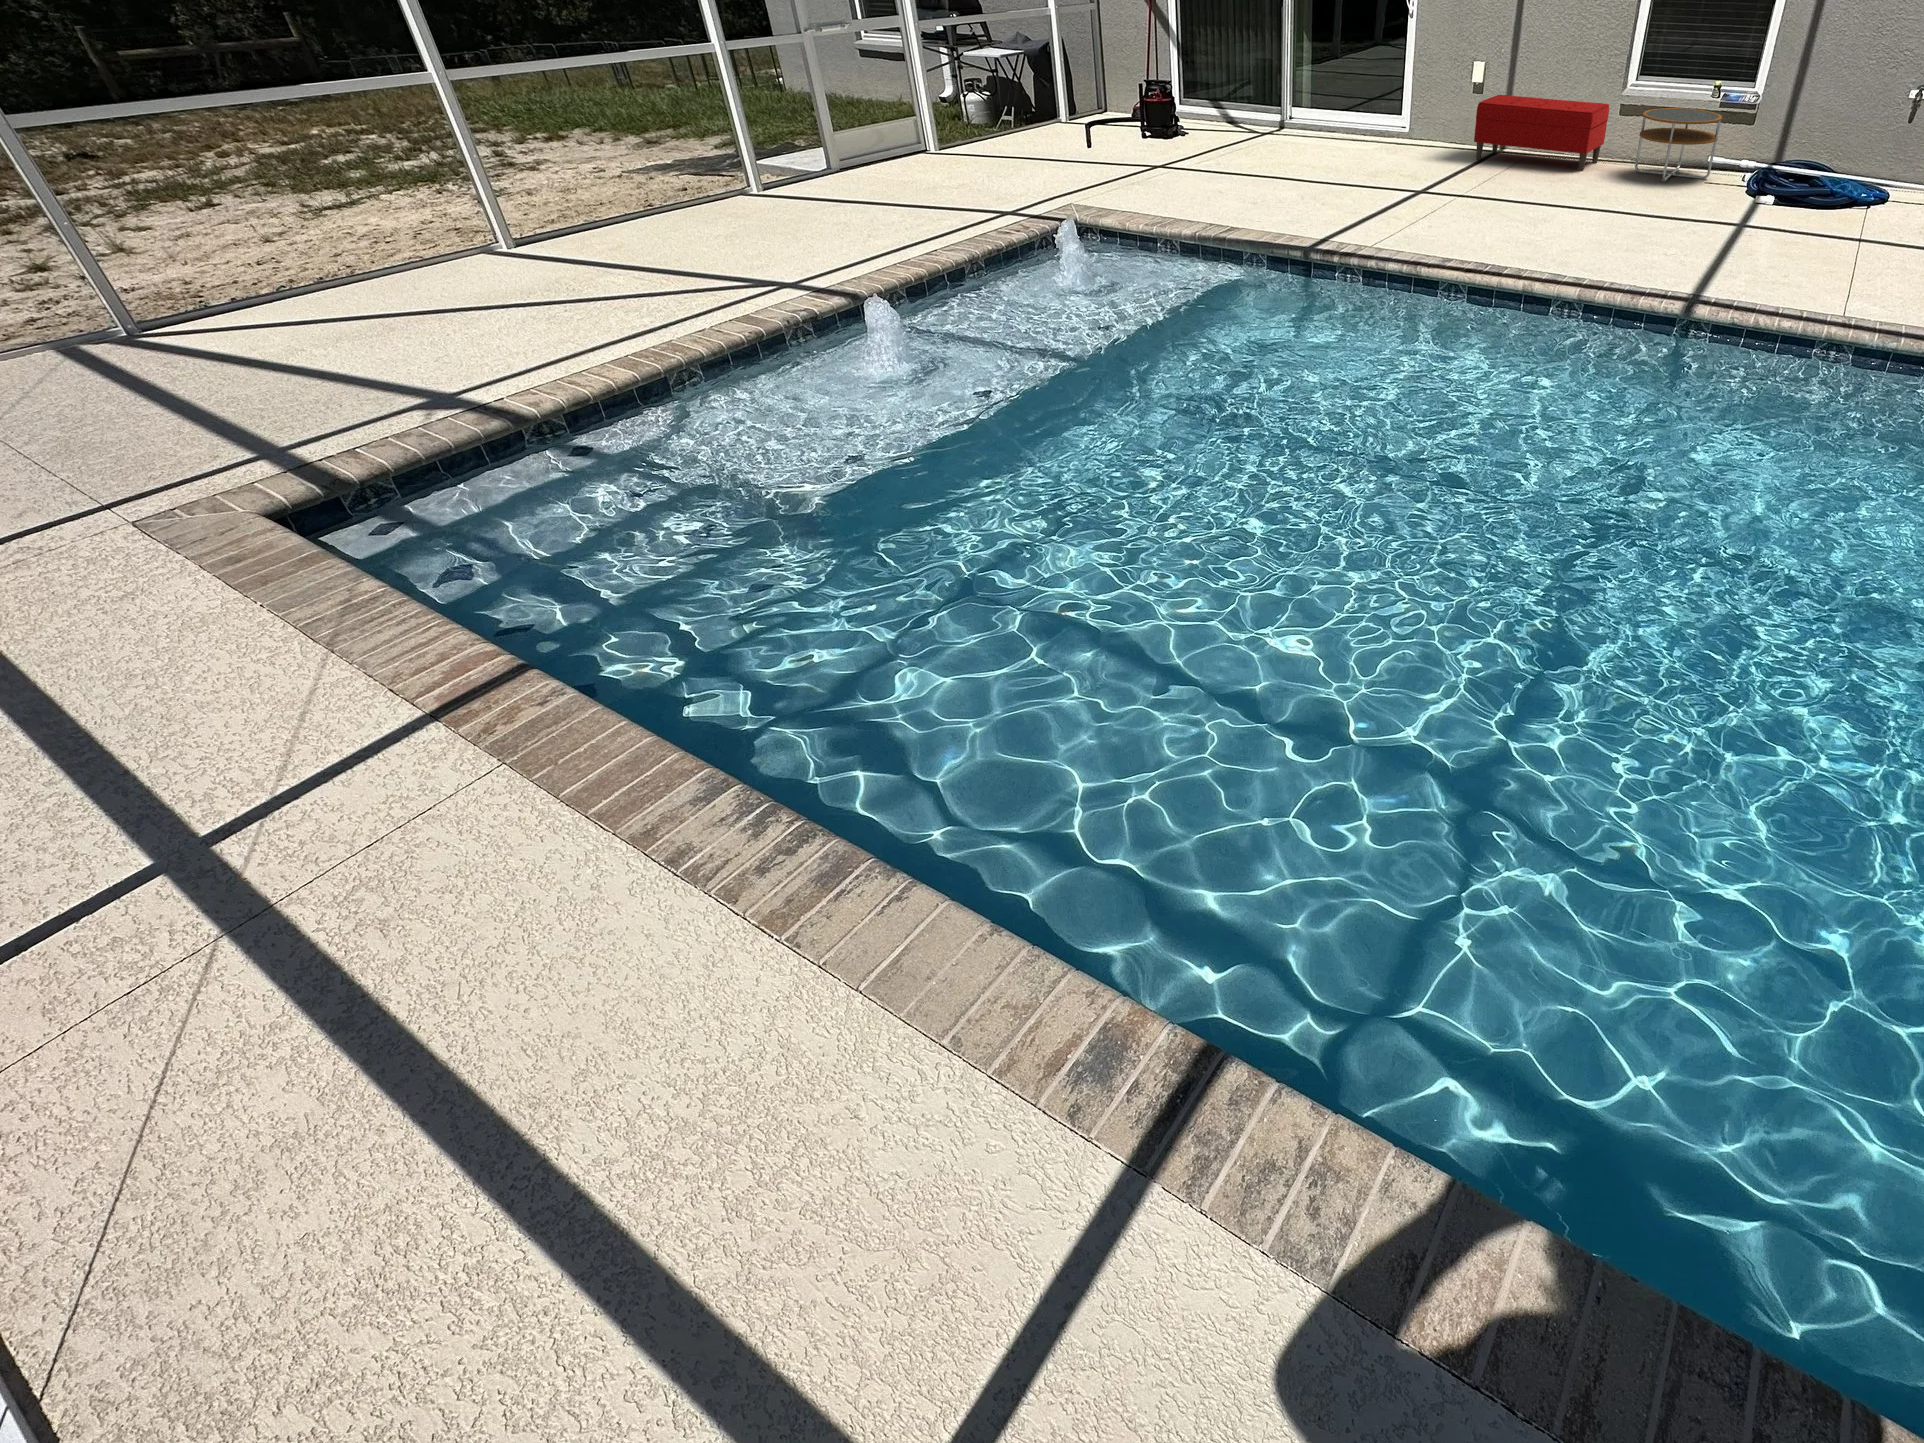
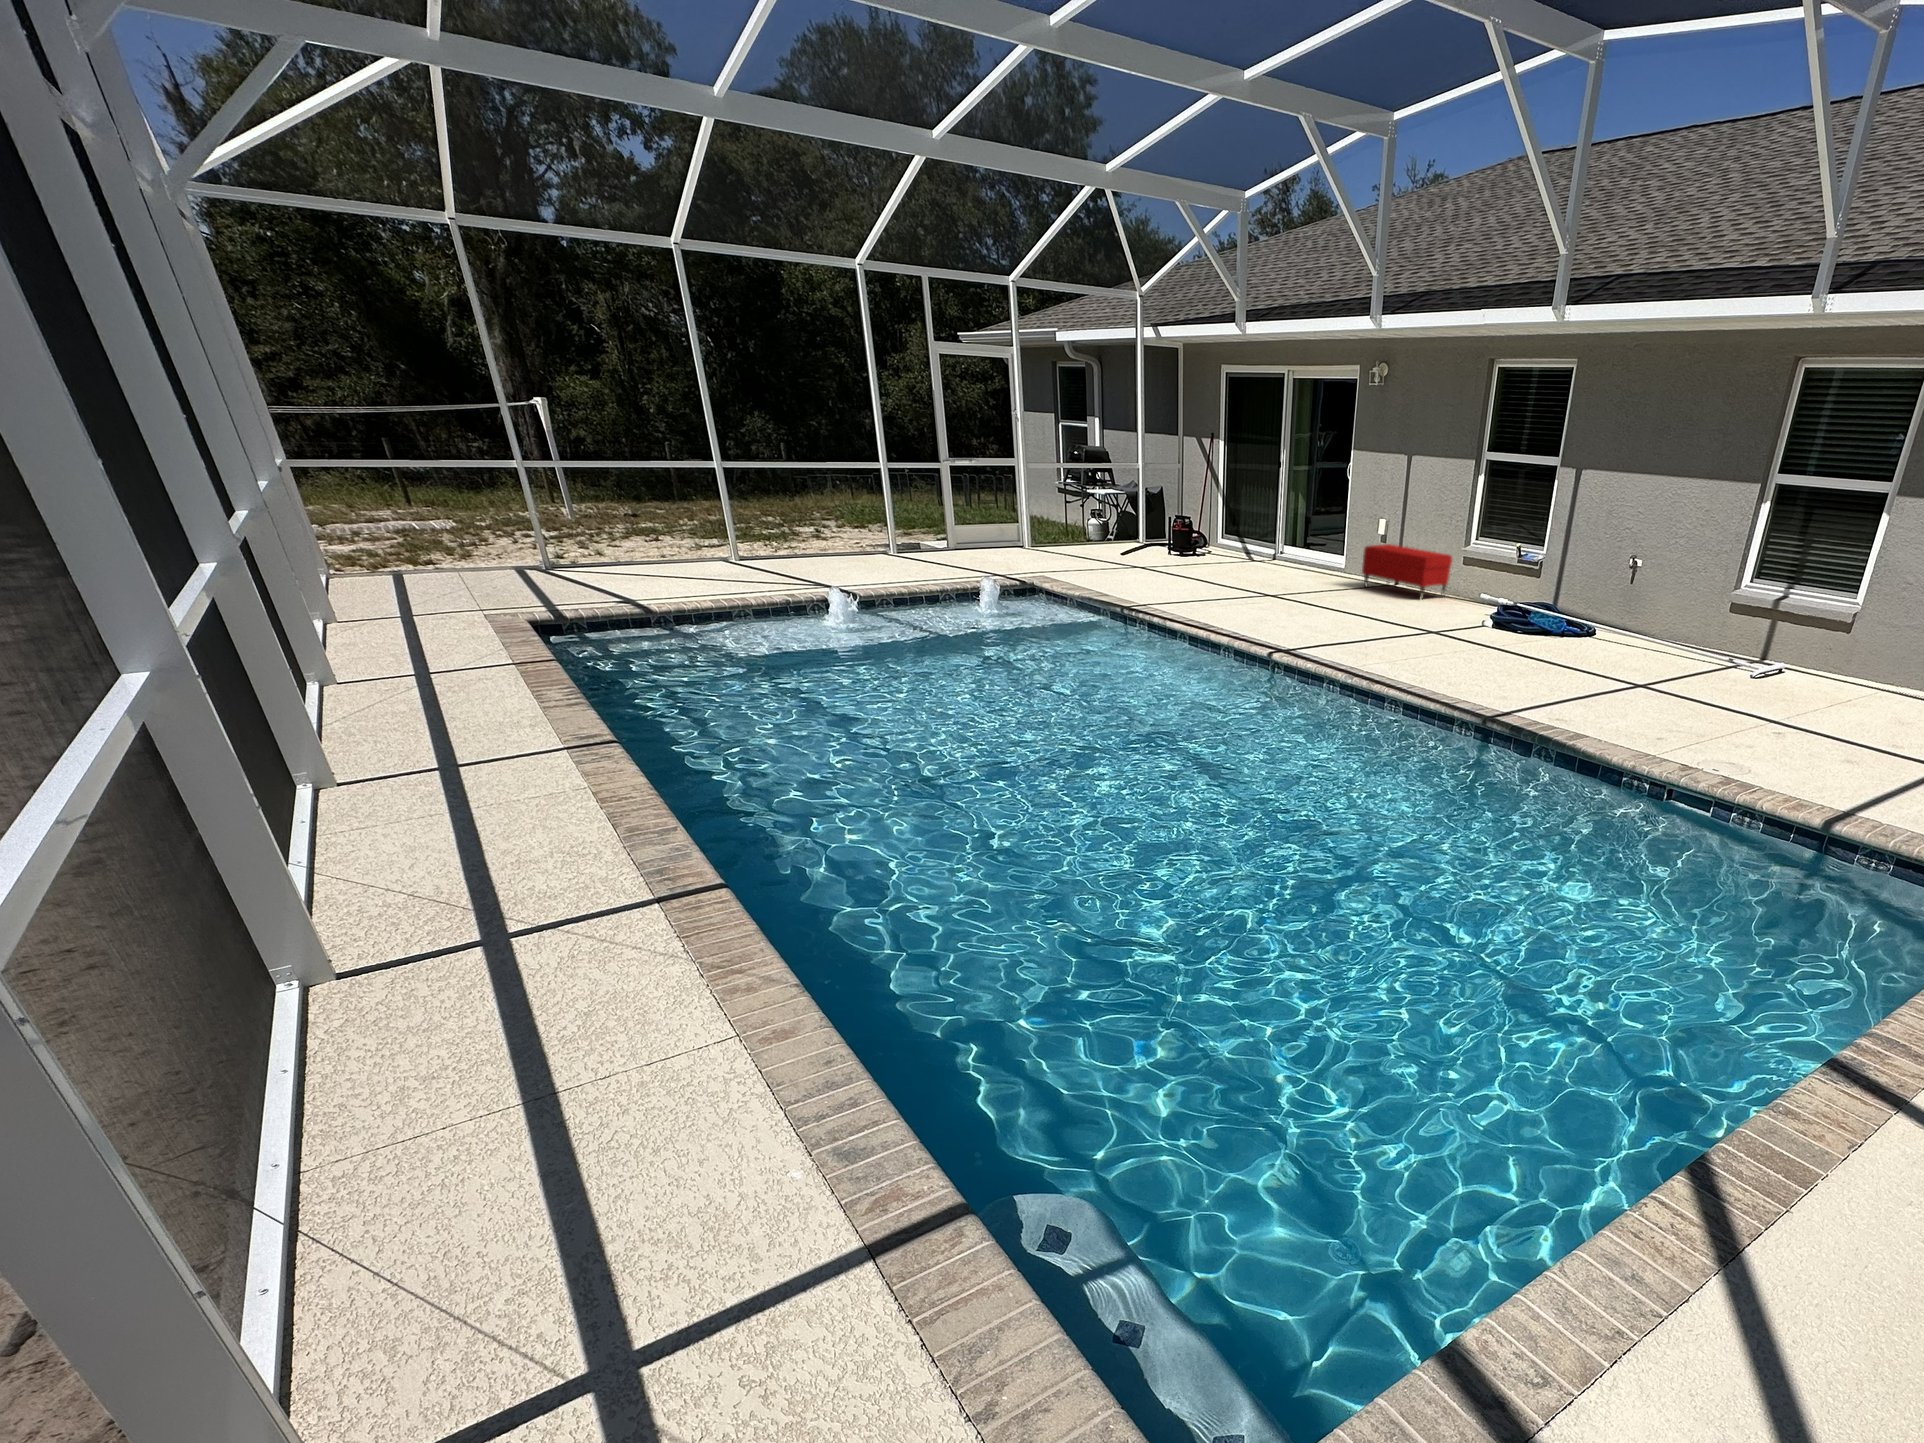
side table: present [1635,108,1722,182] -> none [1454,560,1511,612]

